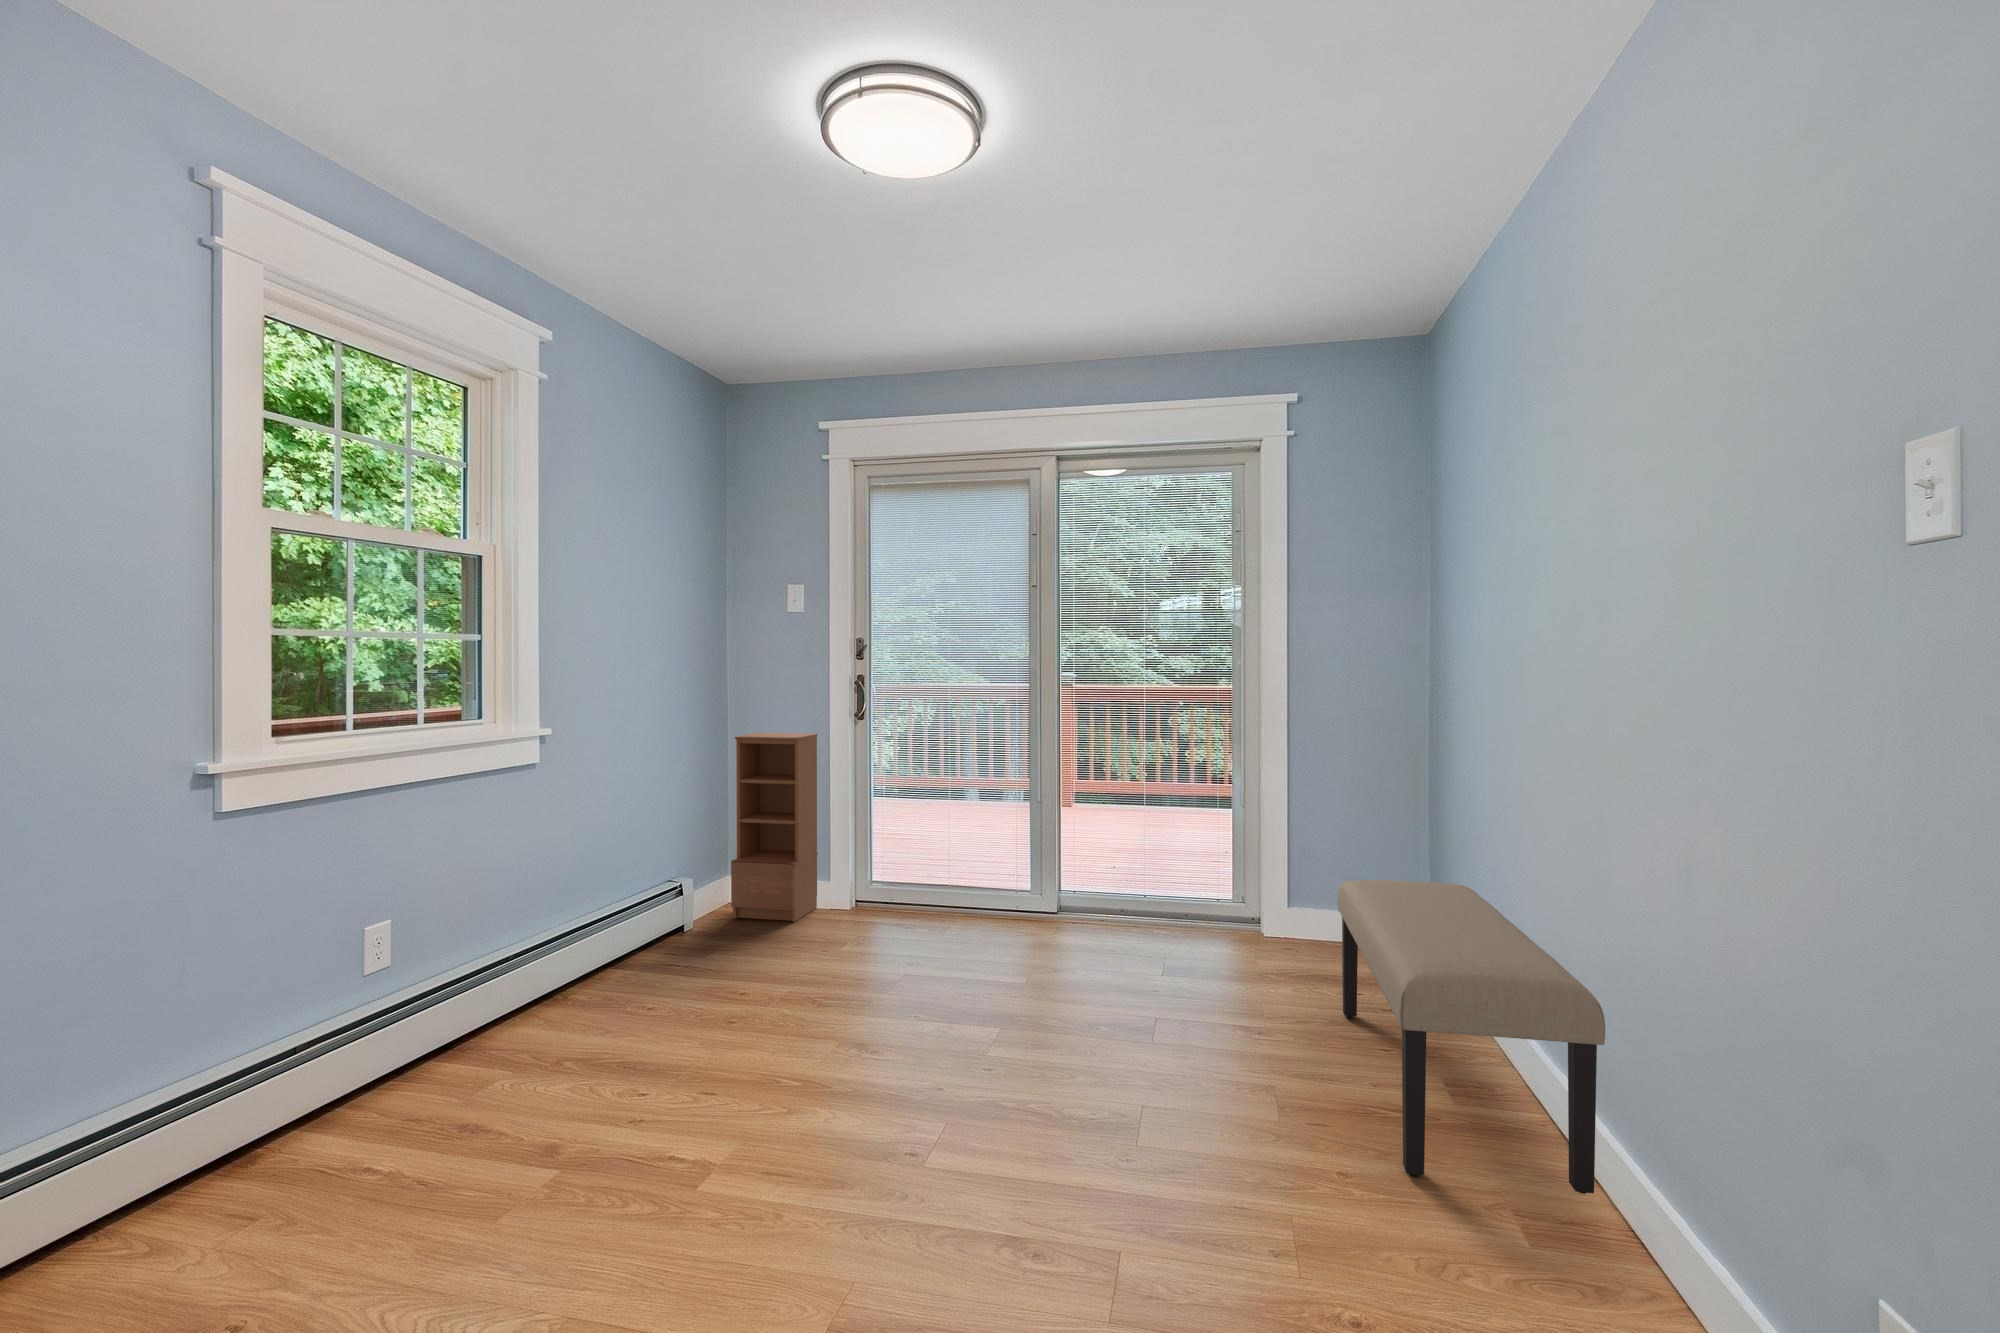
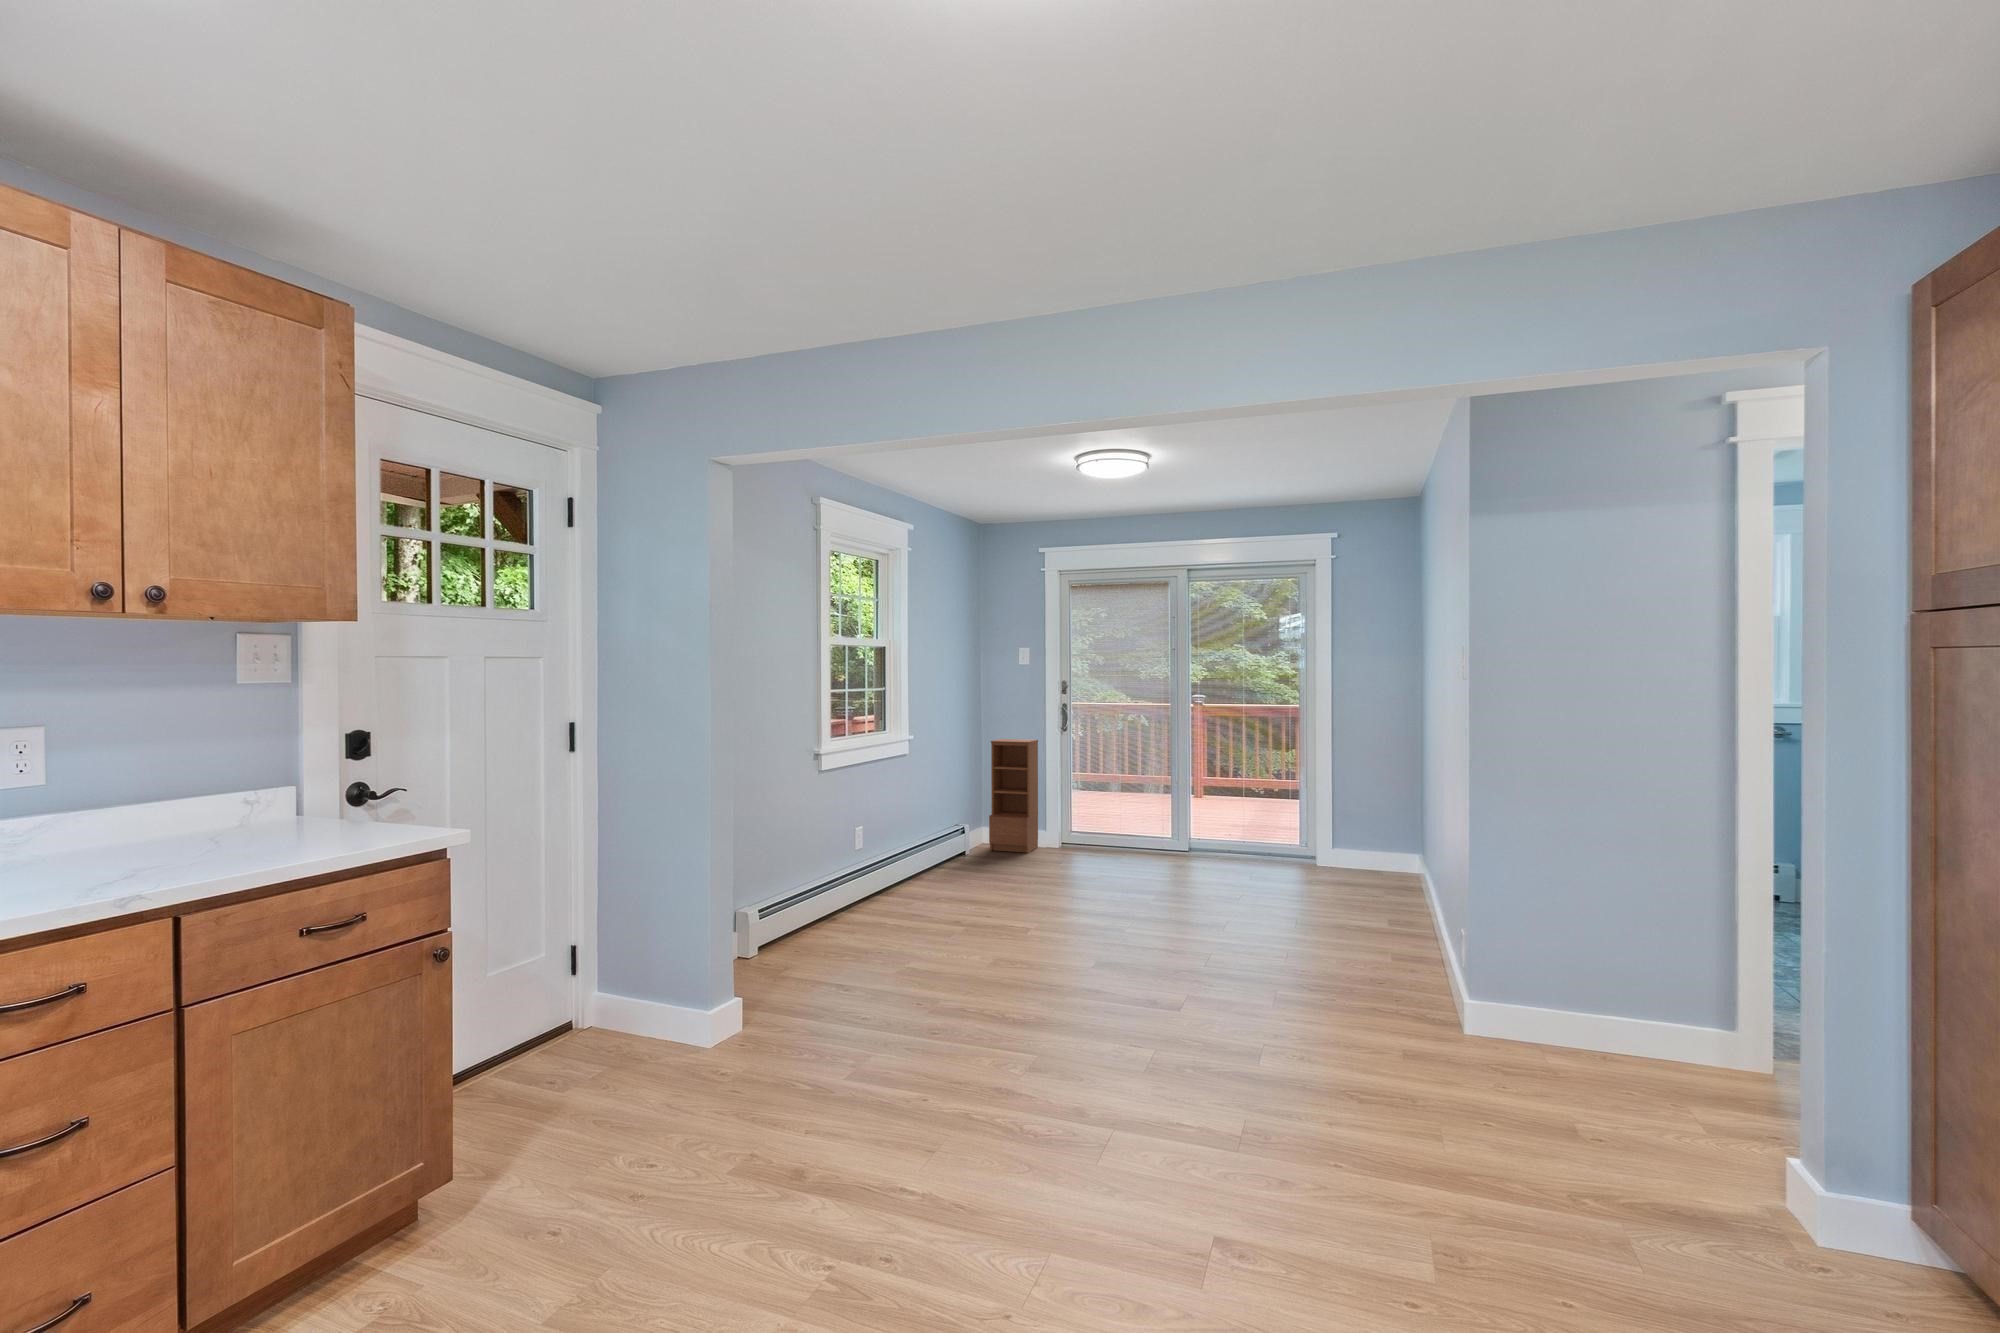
bench: present [1338,880,1605,1194] -> none [1346,821,1438,948]

